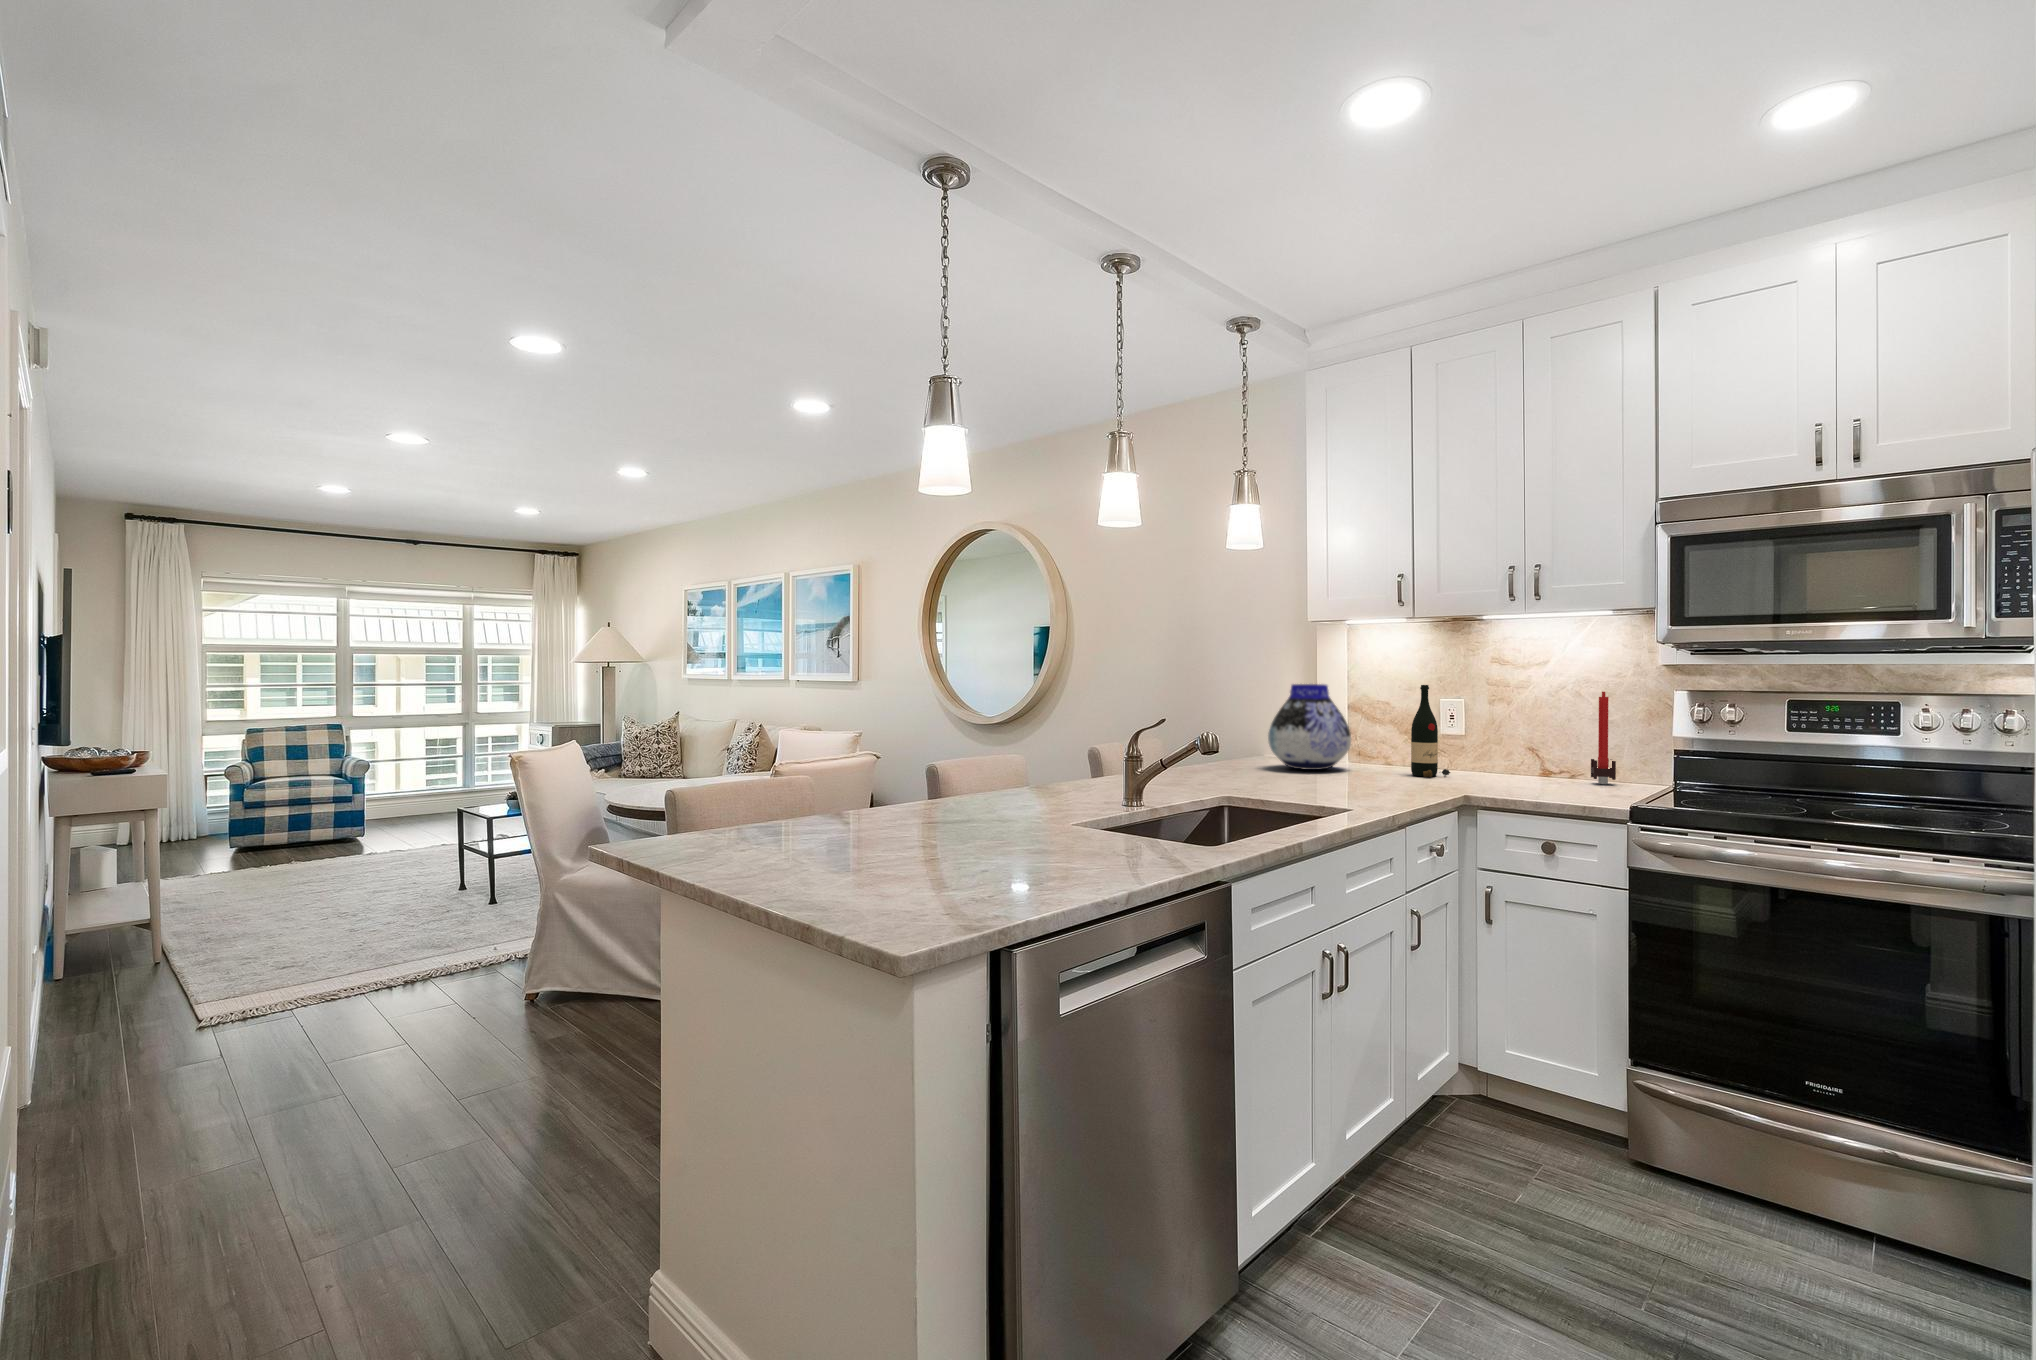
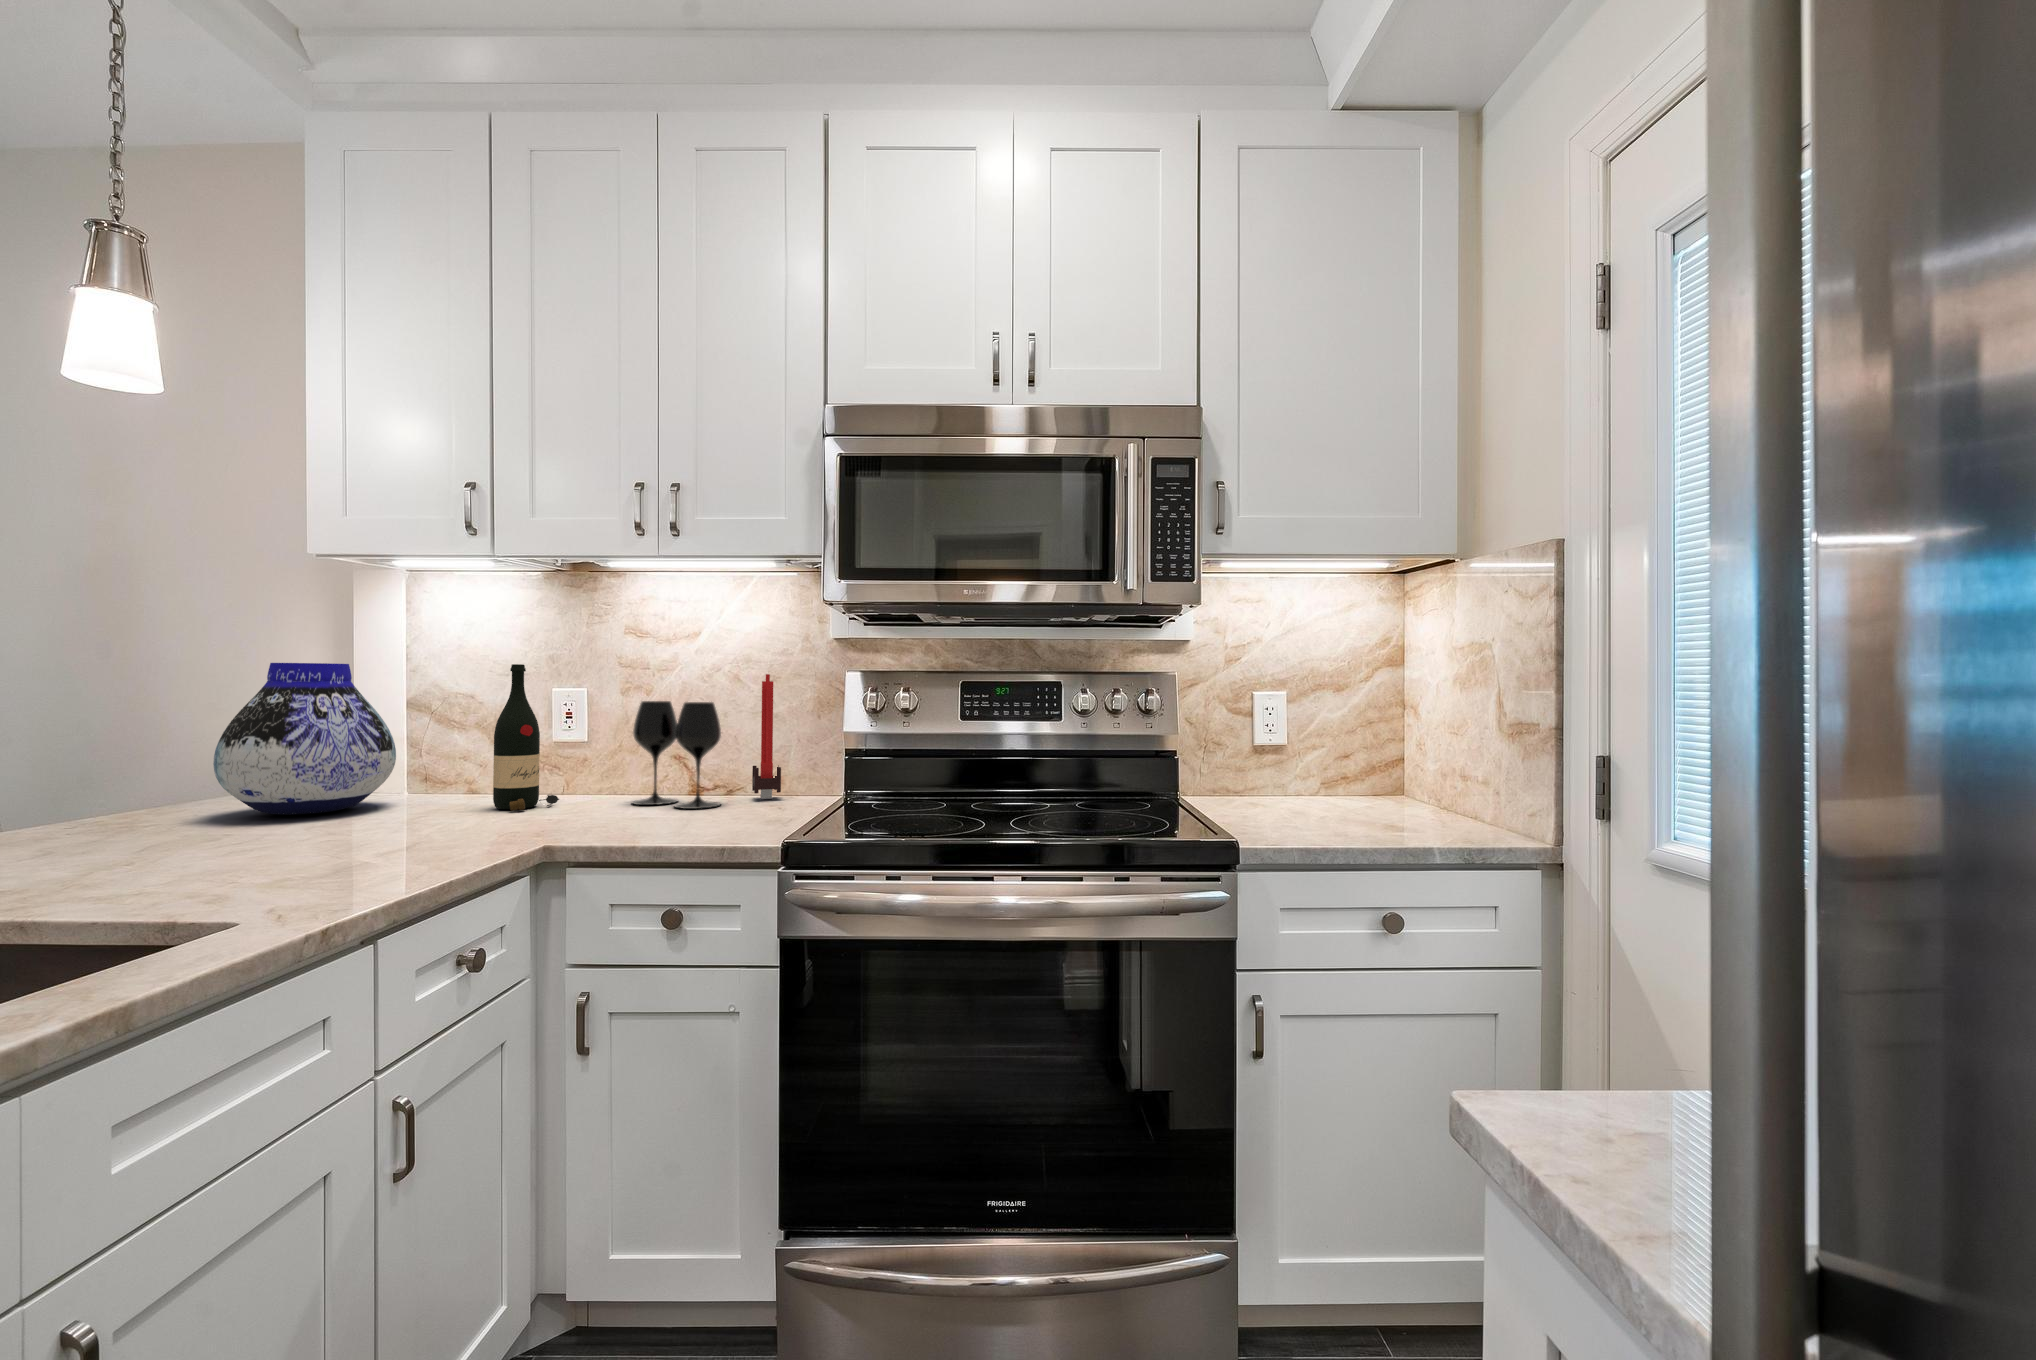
wine glass: none [1500,710,1568,786] -> present [632,701,721,809]

